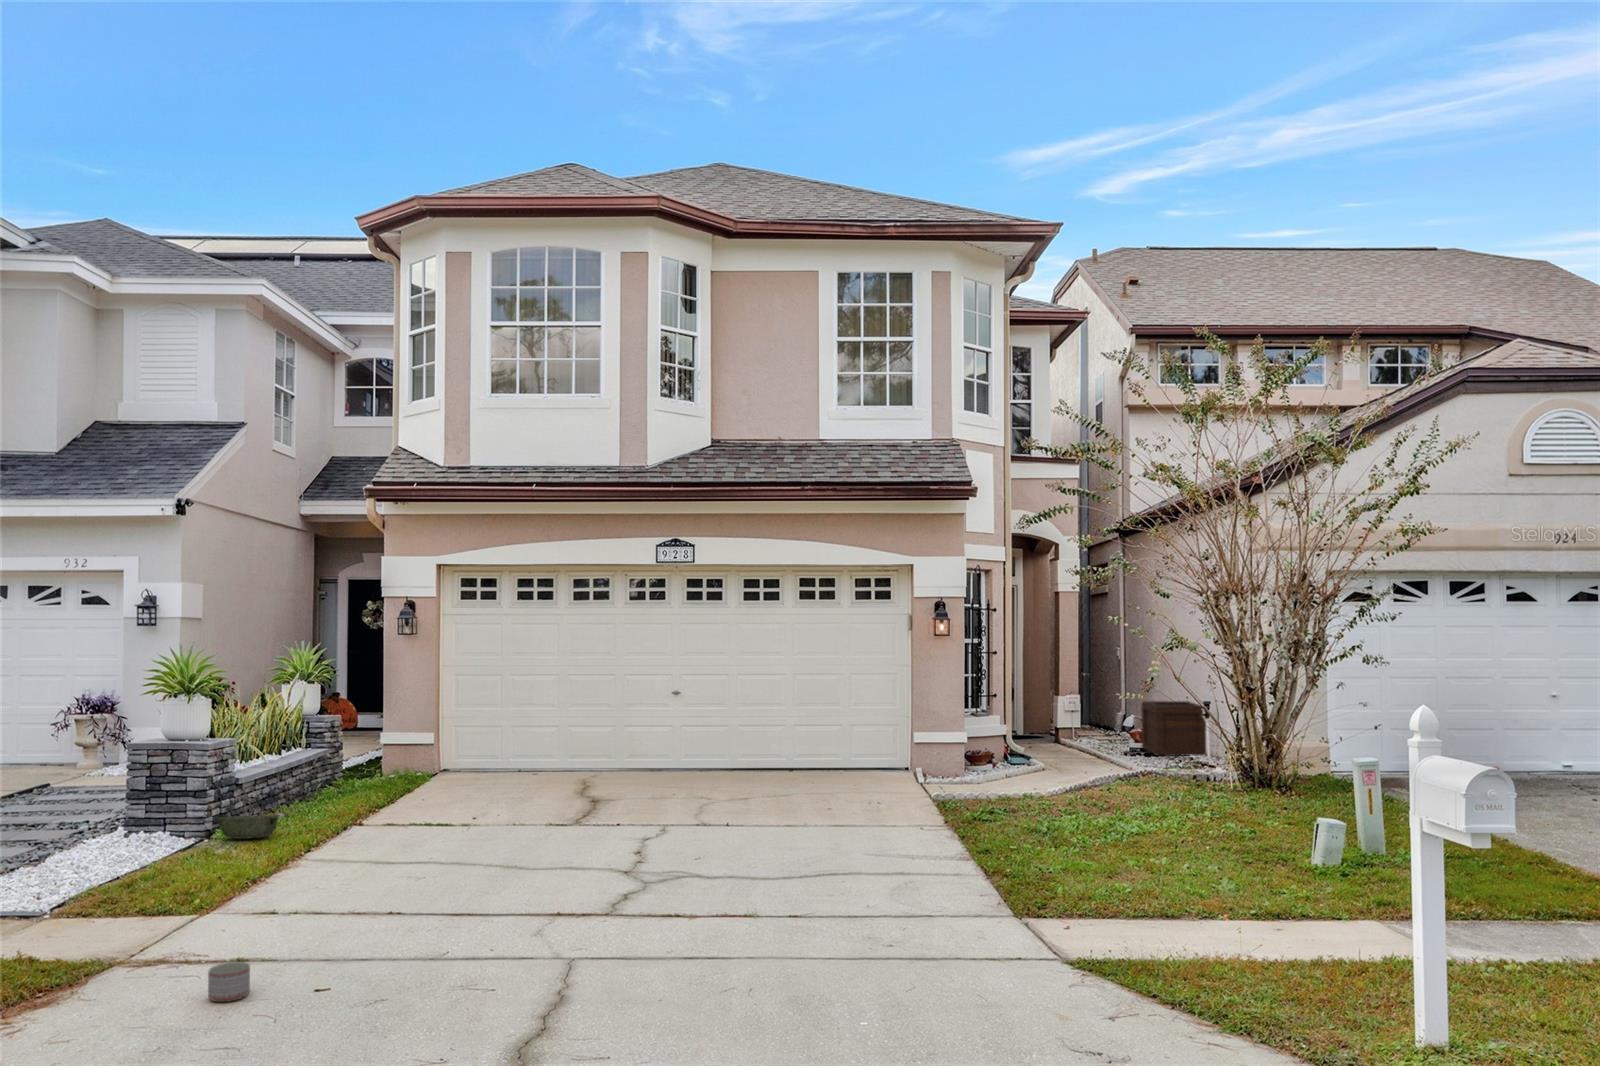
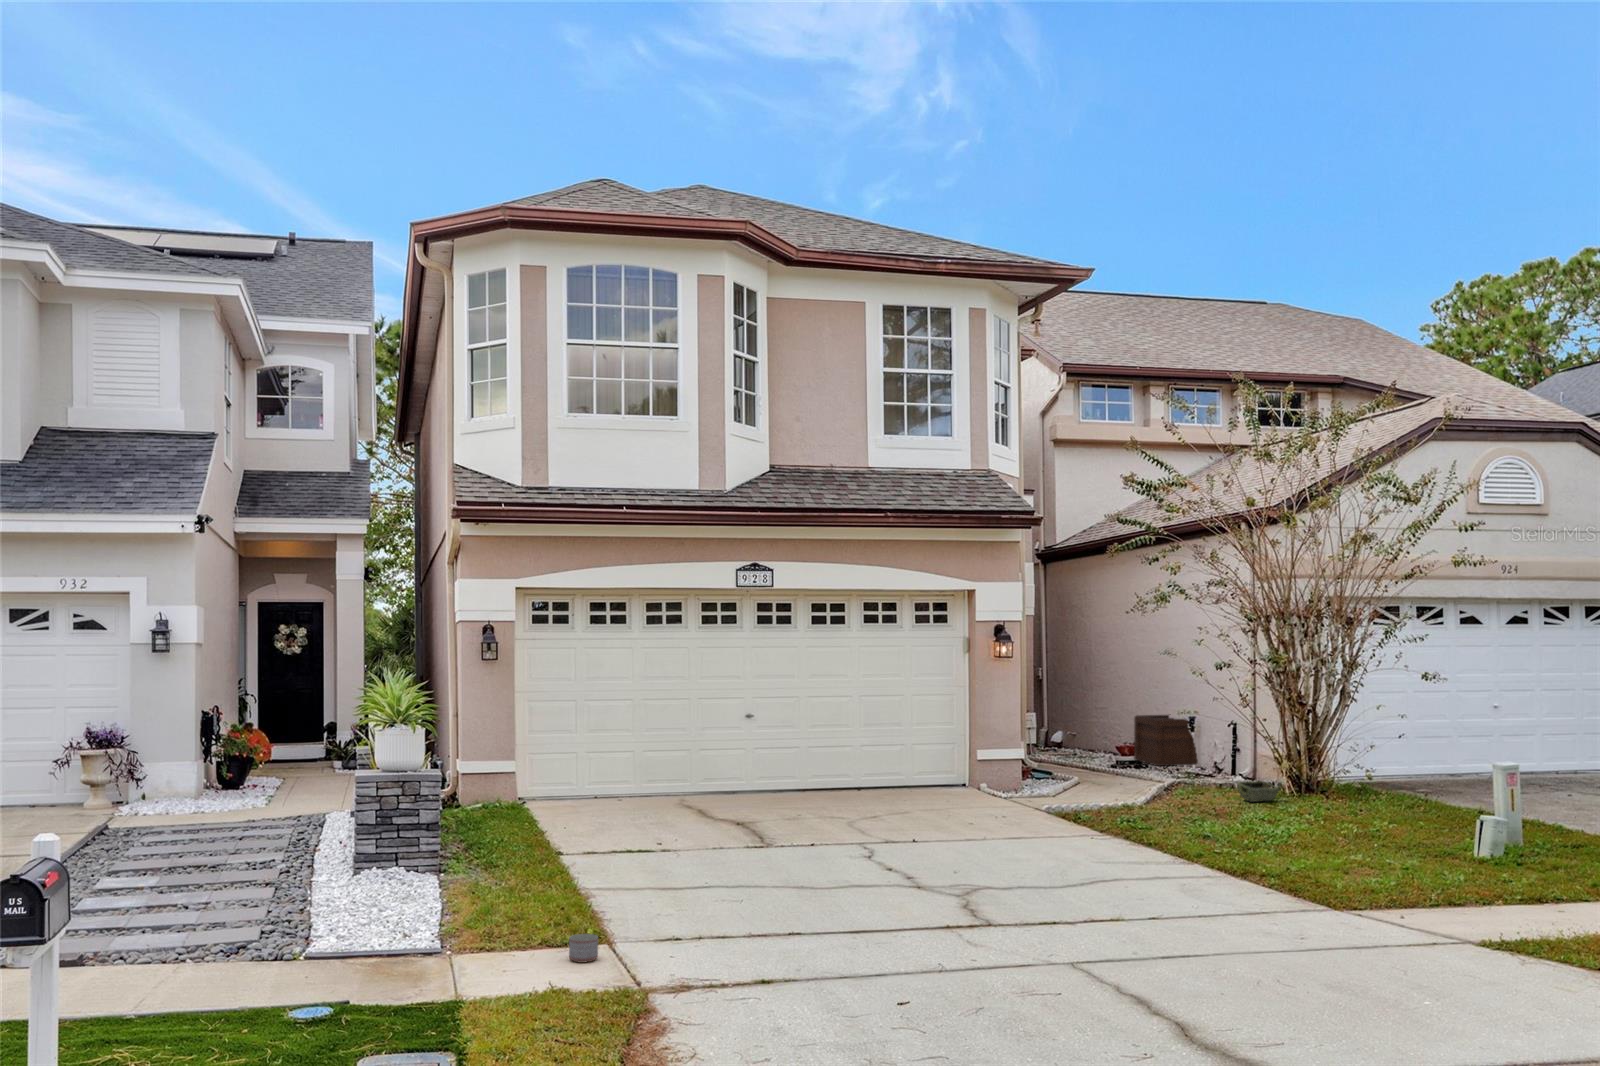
woven basket: present [218,815,279,839] -> present [1237,781,1280,802]
planter: present [208,962,250,1002] -> present [569,934,598,963]

